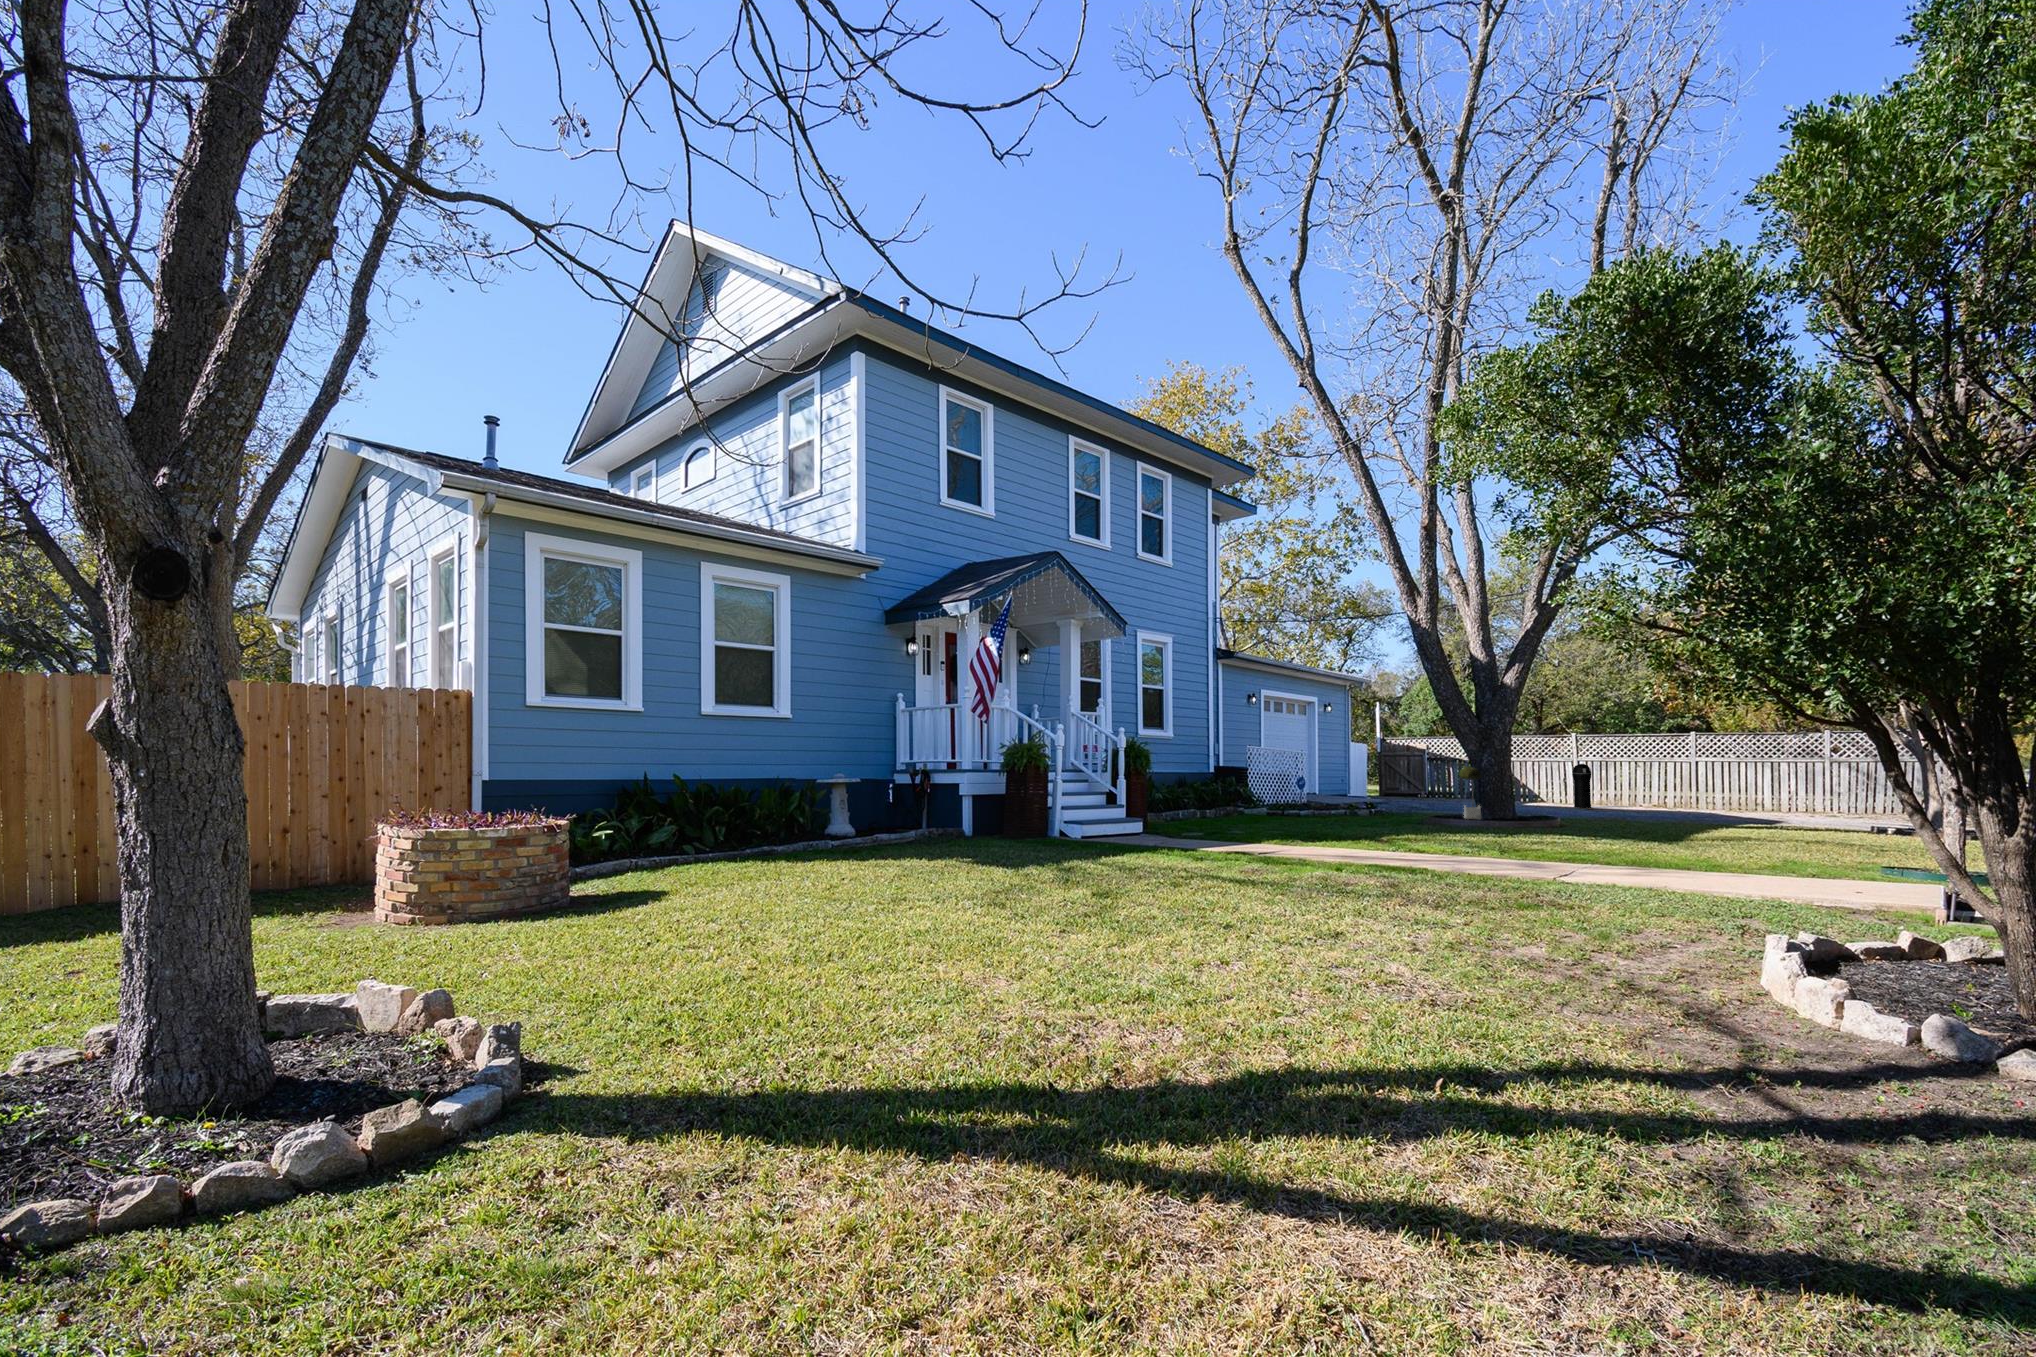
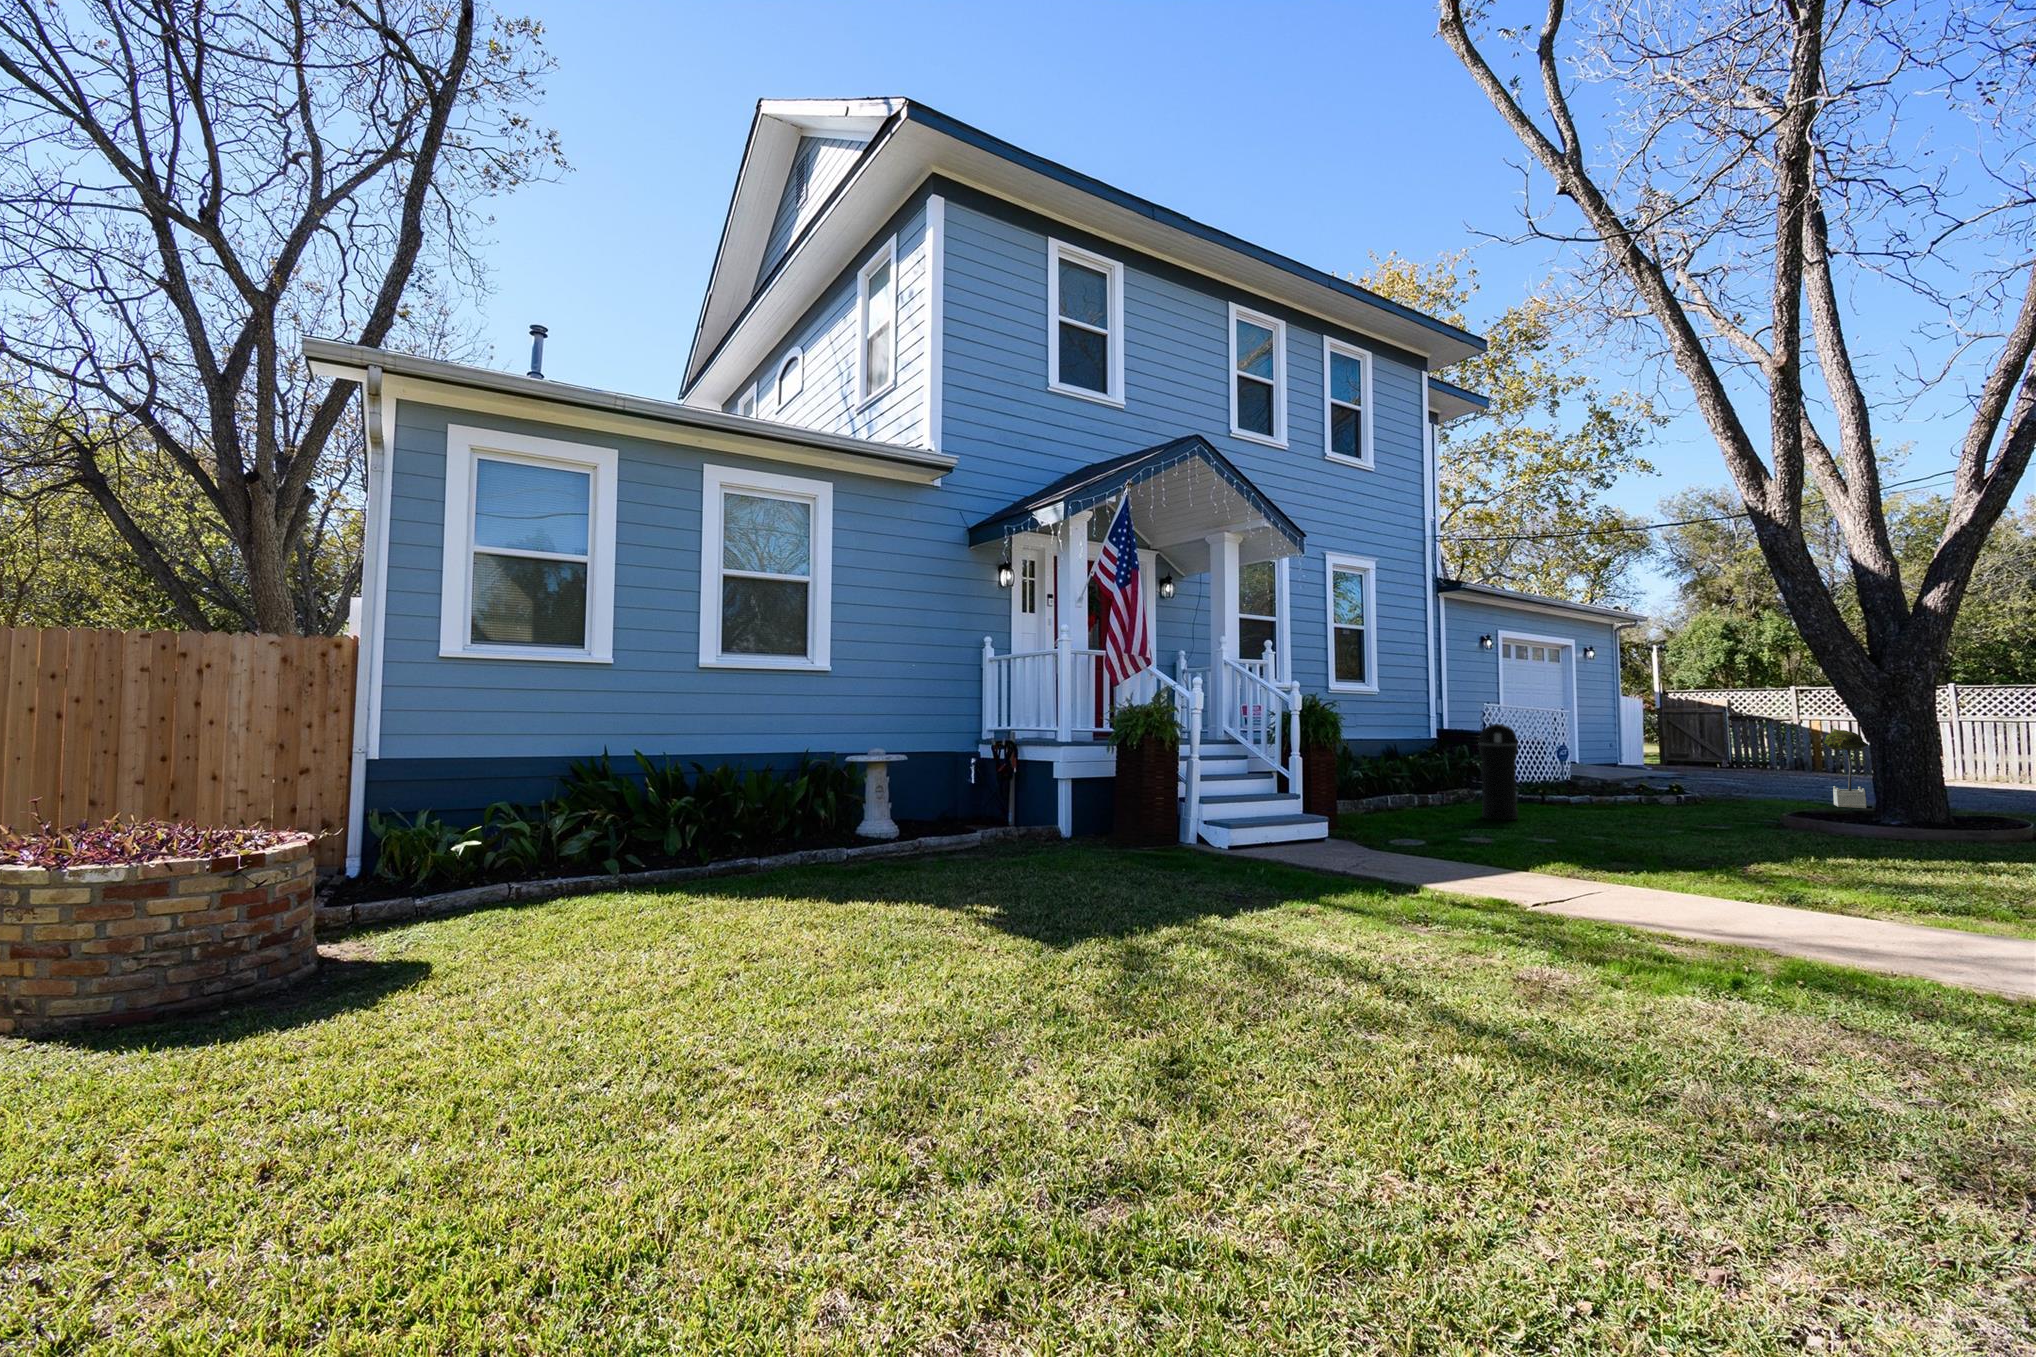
trash can: present [1572,764,1591,808] -> present [1478,724,1518,820]

